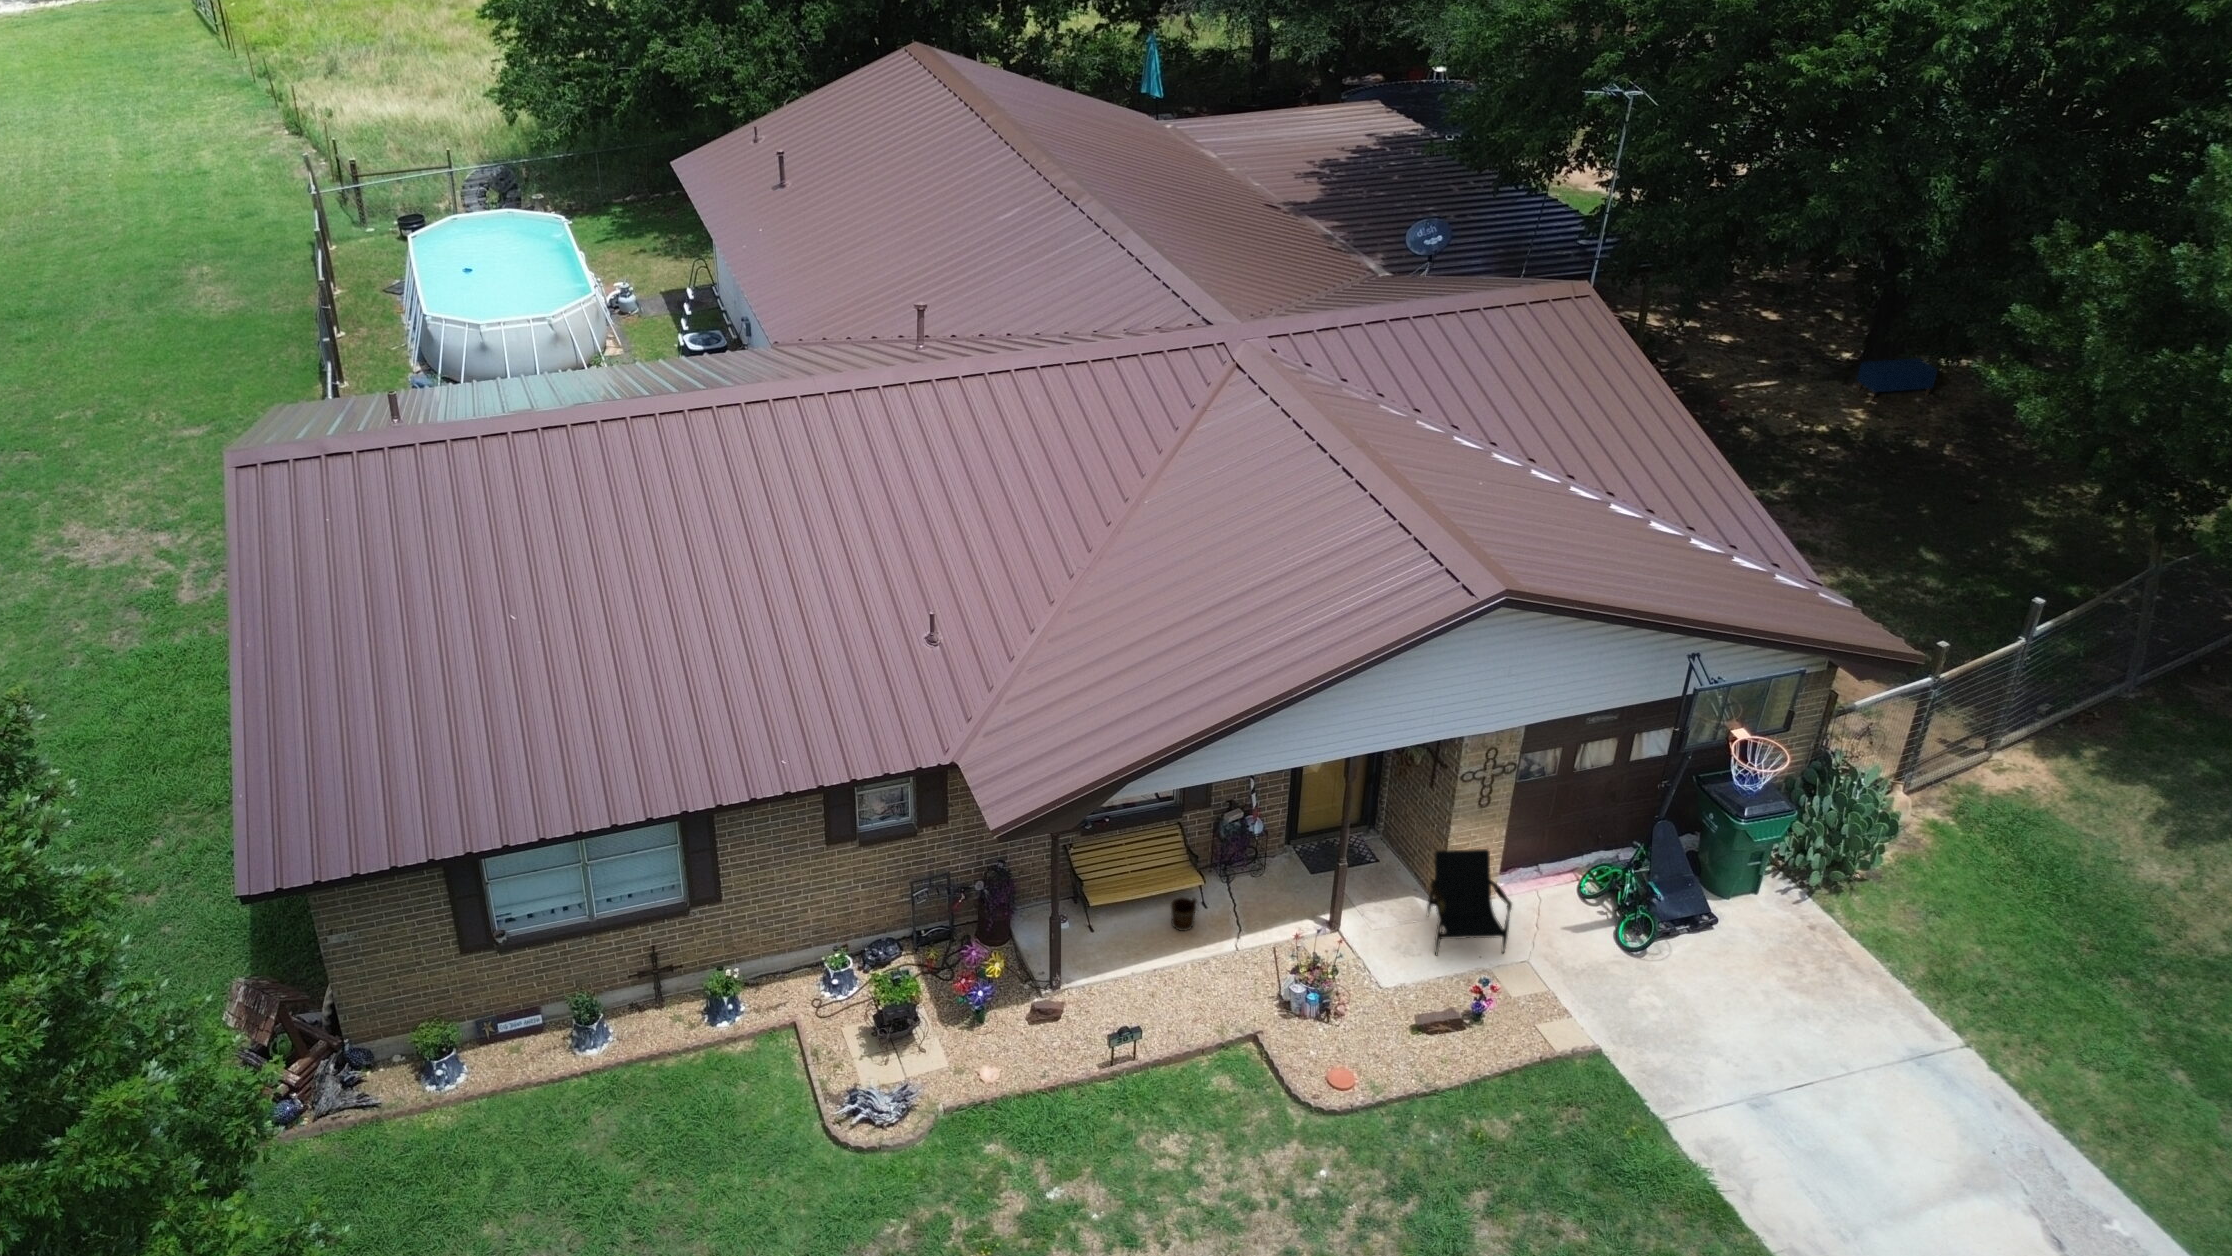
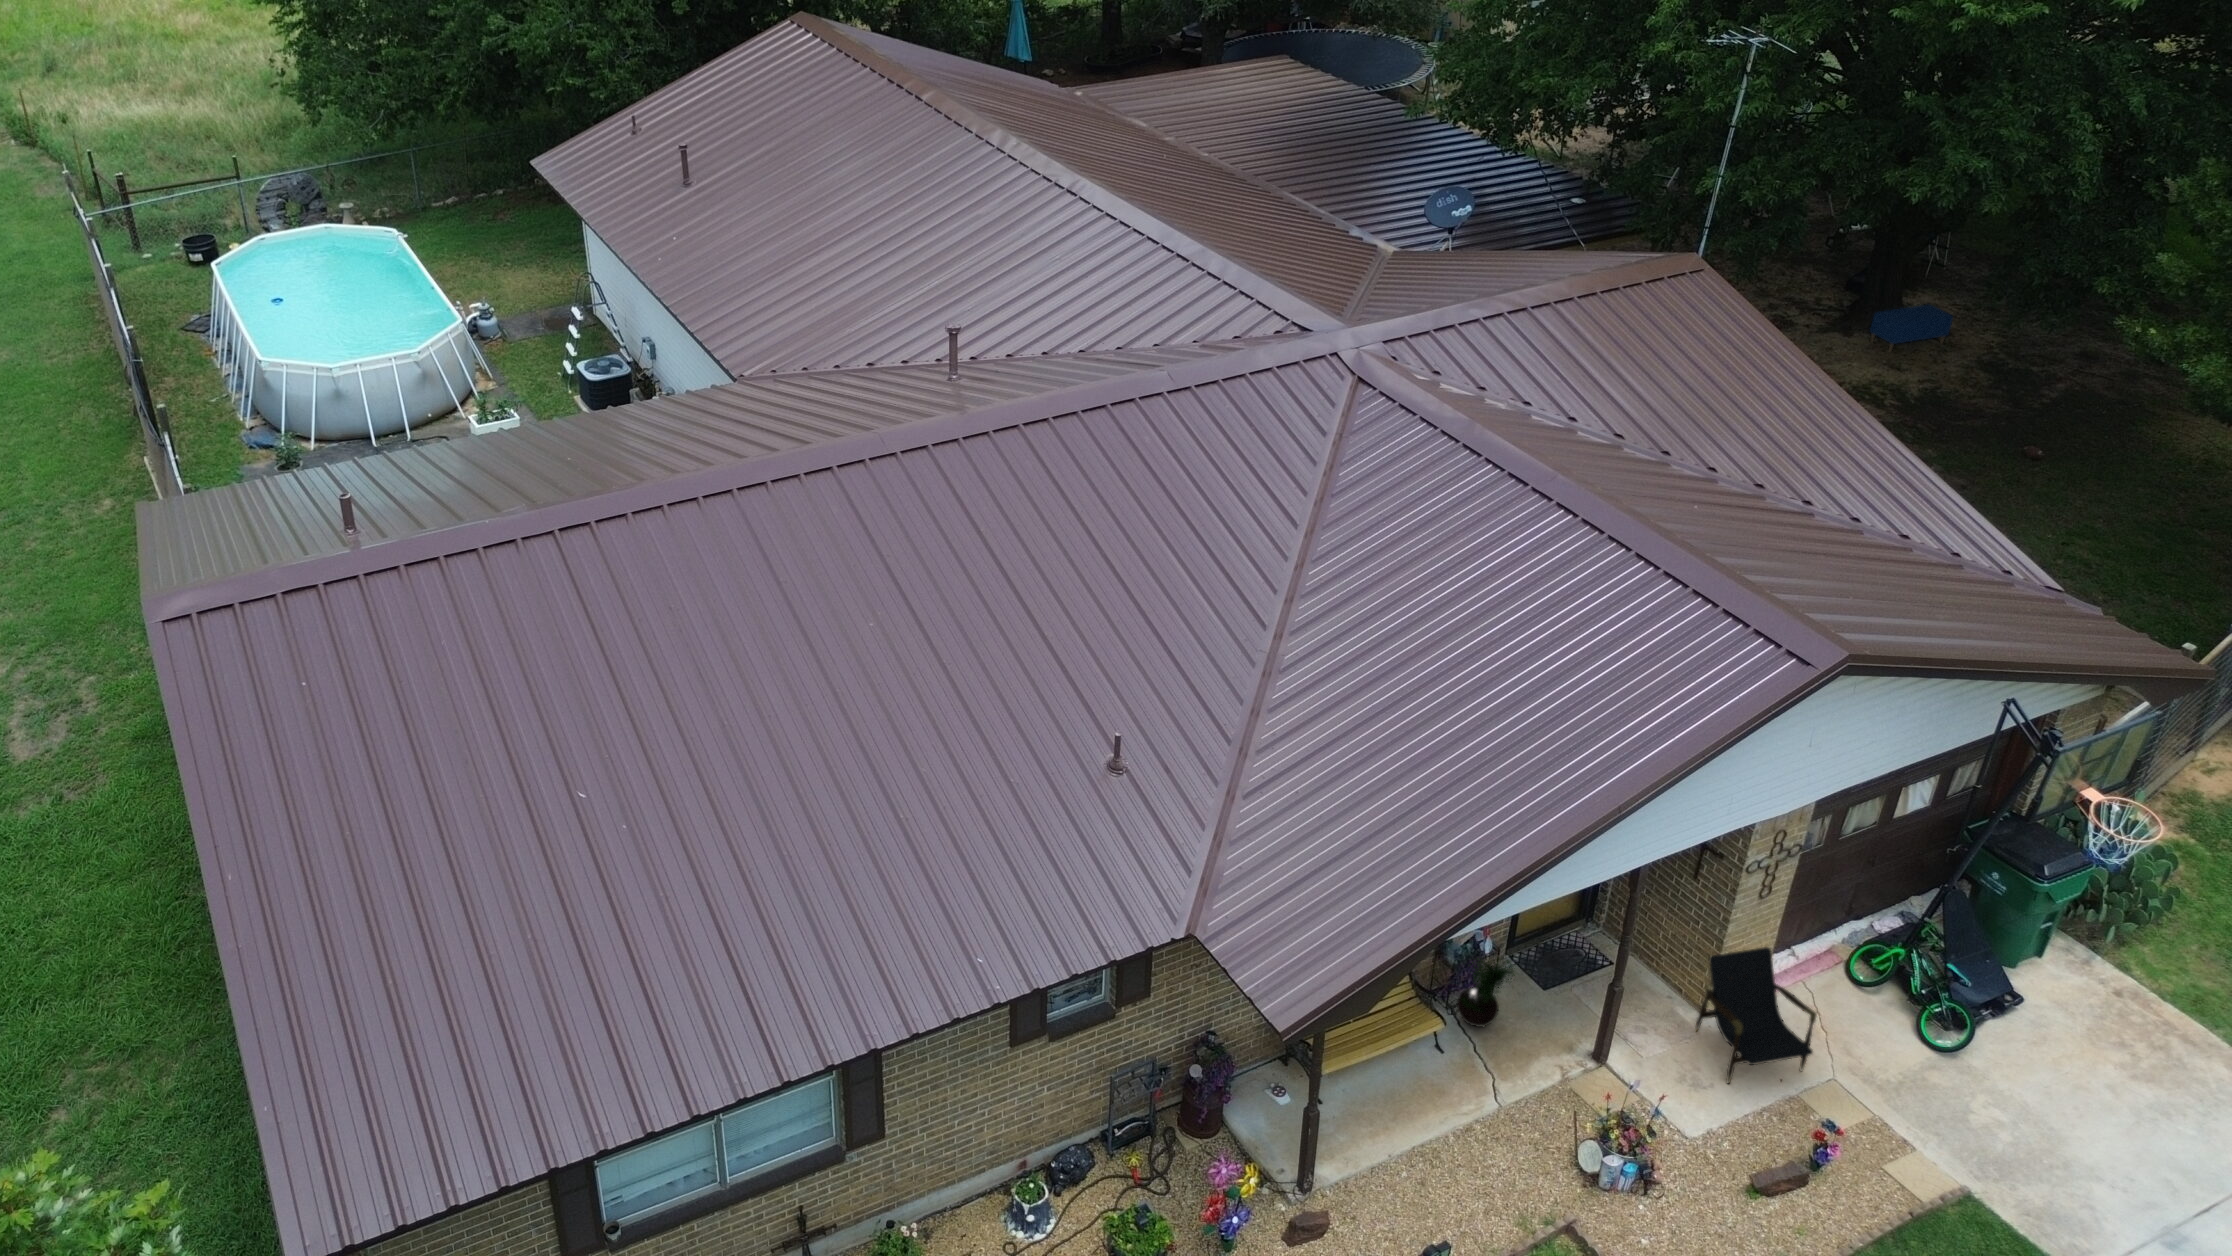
potted tree: none [1229,834,1274,893] -> present [1457,961,1515,1027]
bucket: present [1171,898,1197,931] -> none [1407,1044,1443,1087]

